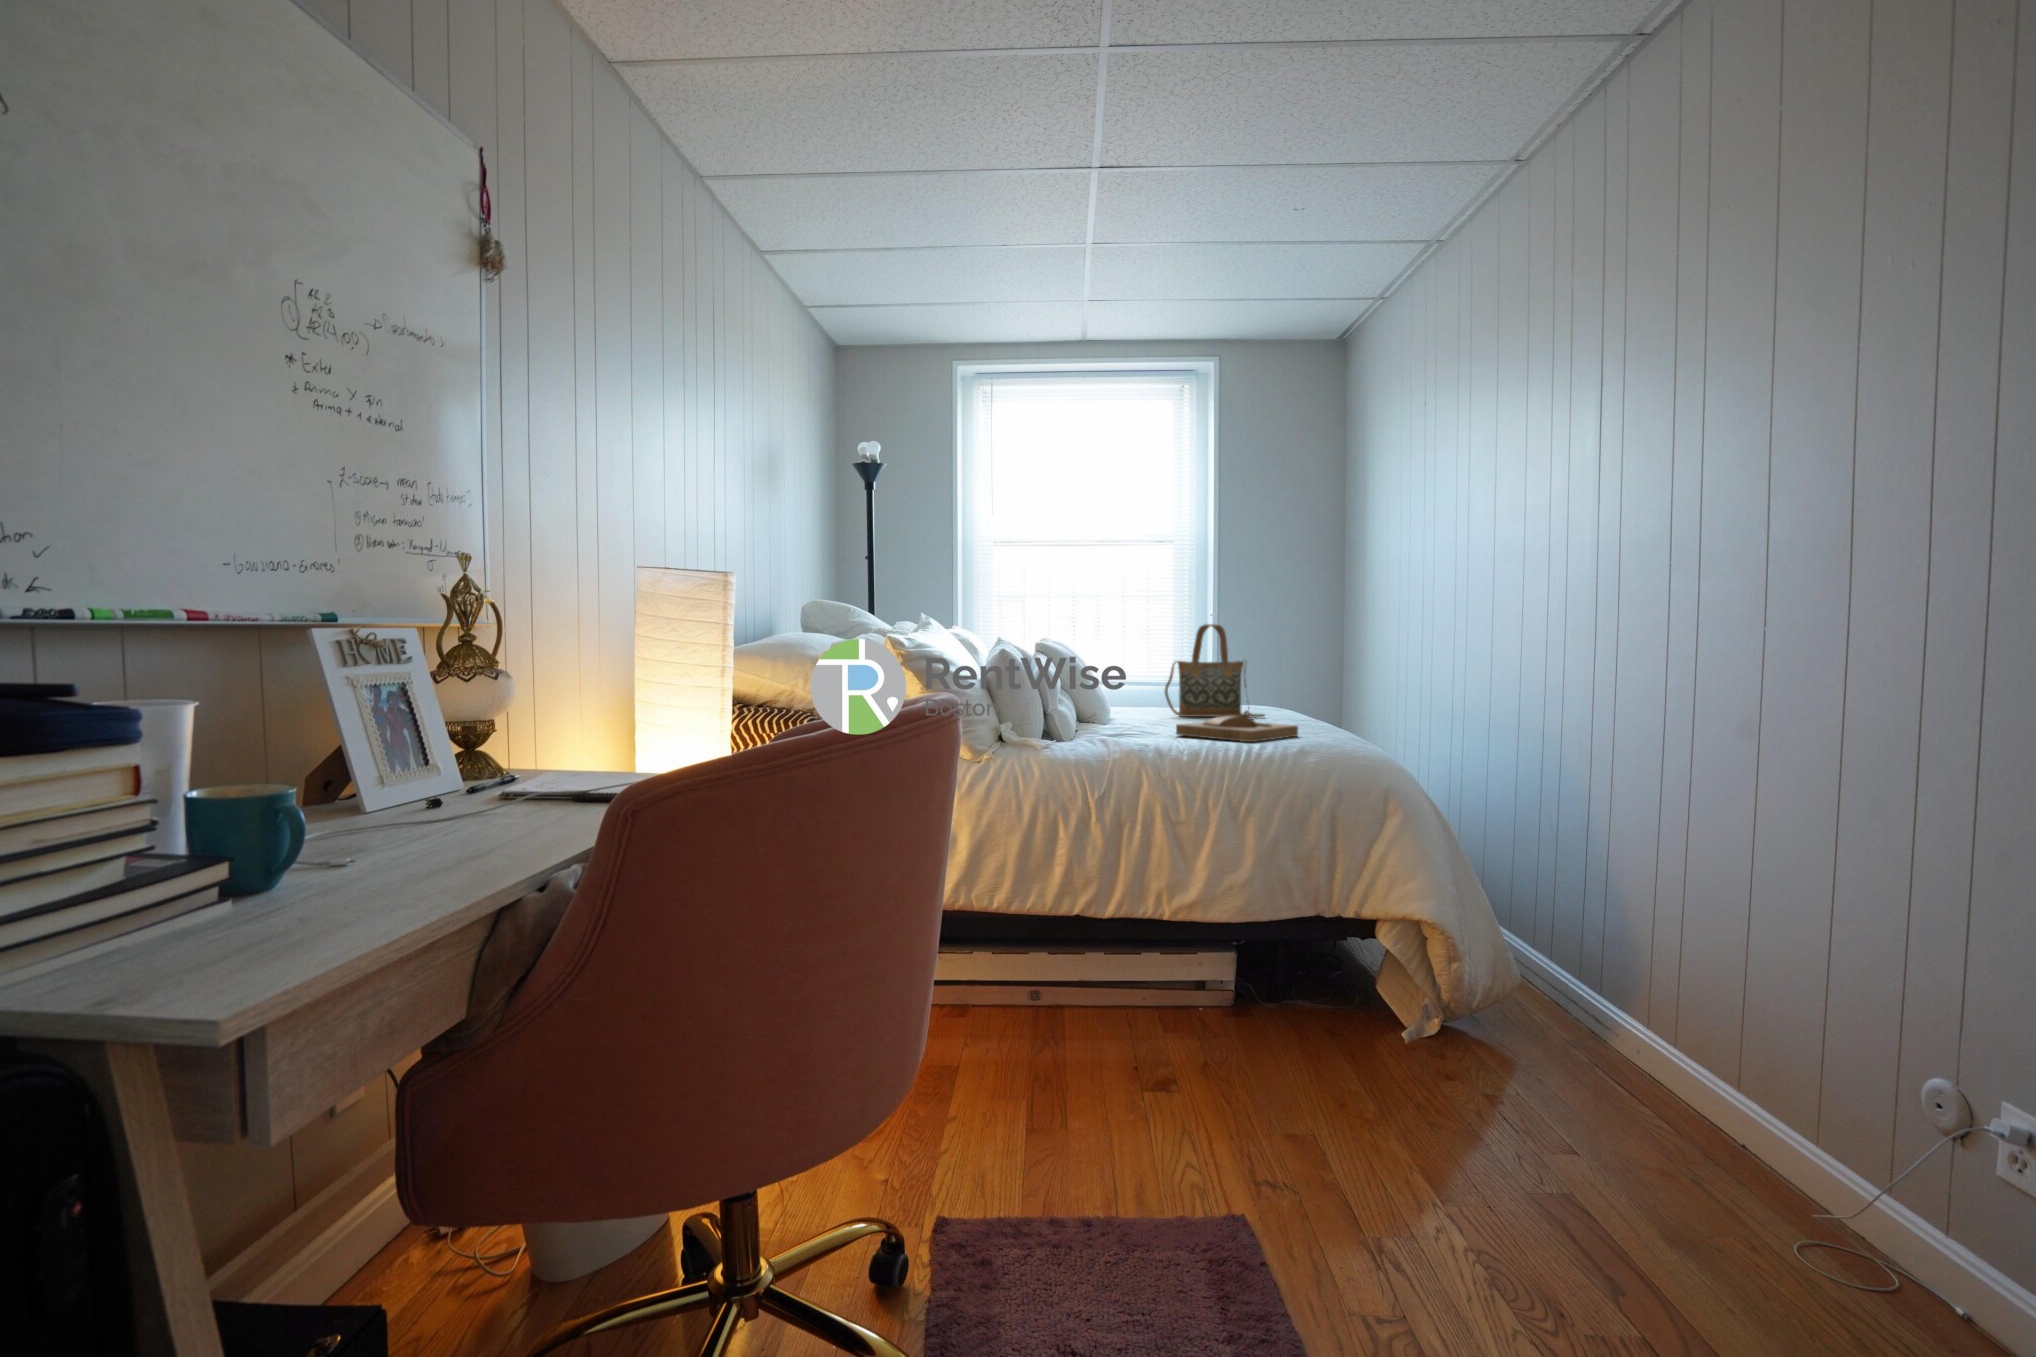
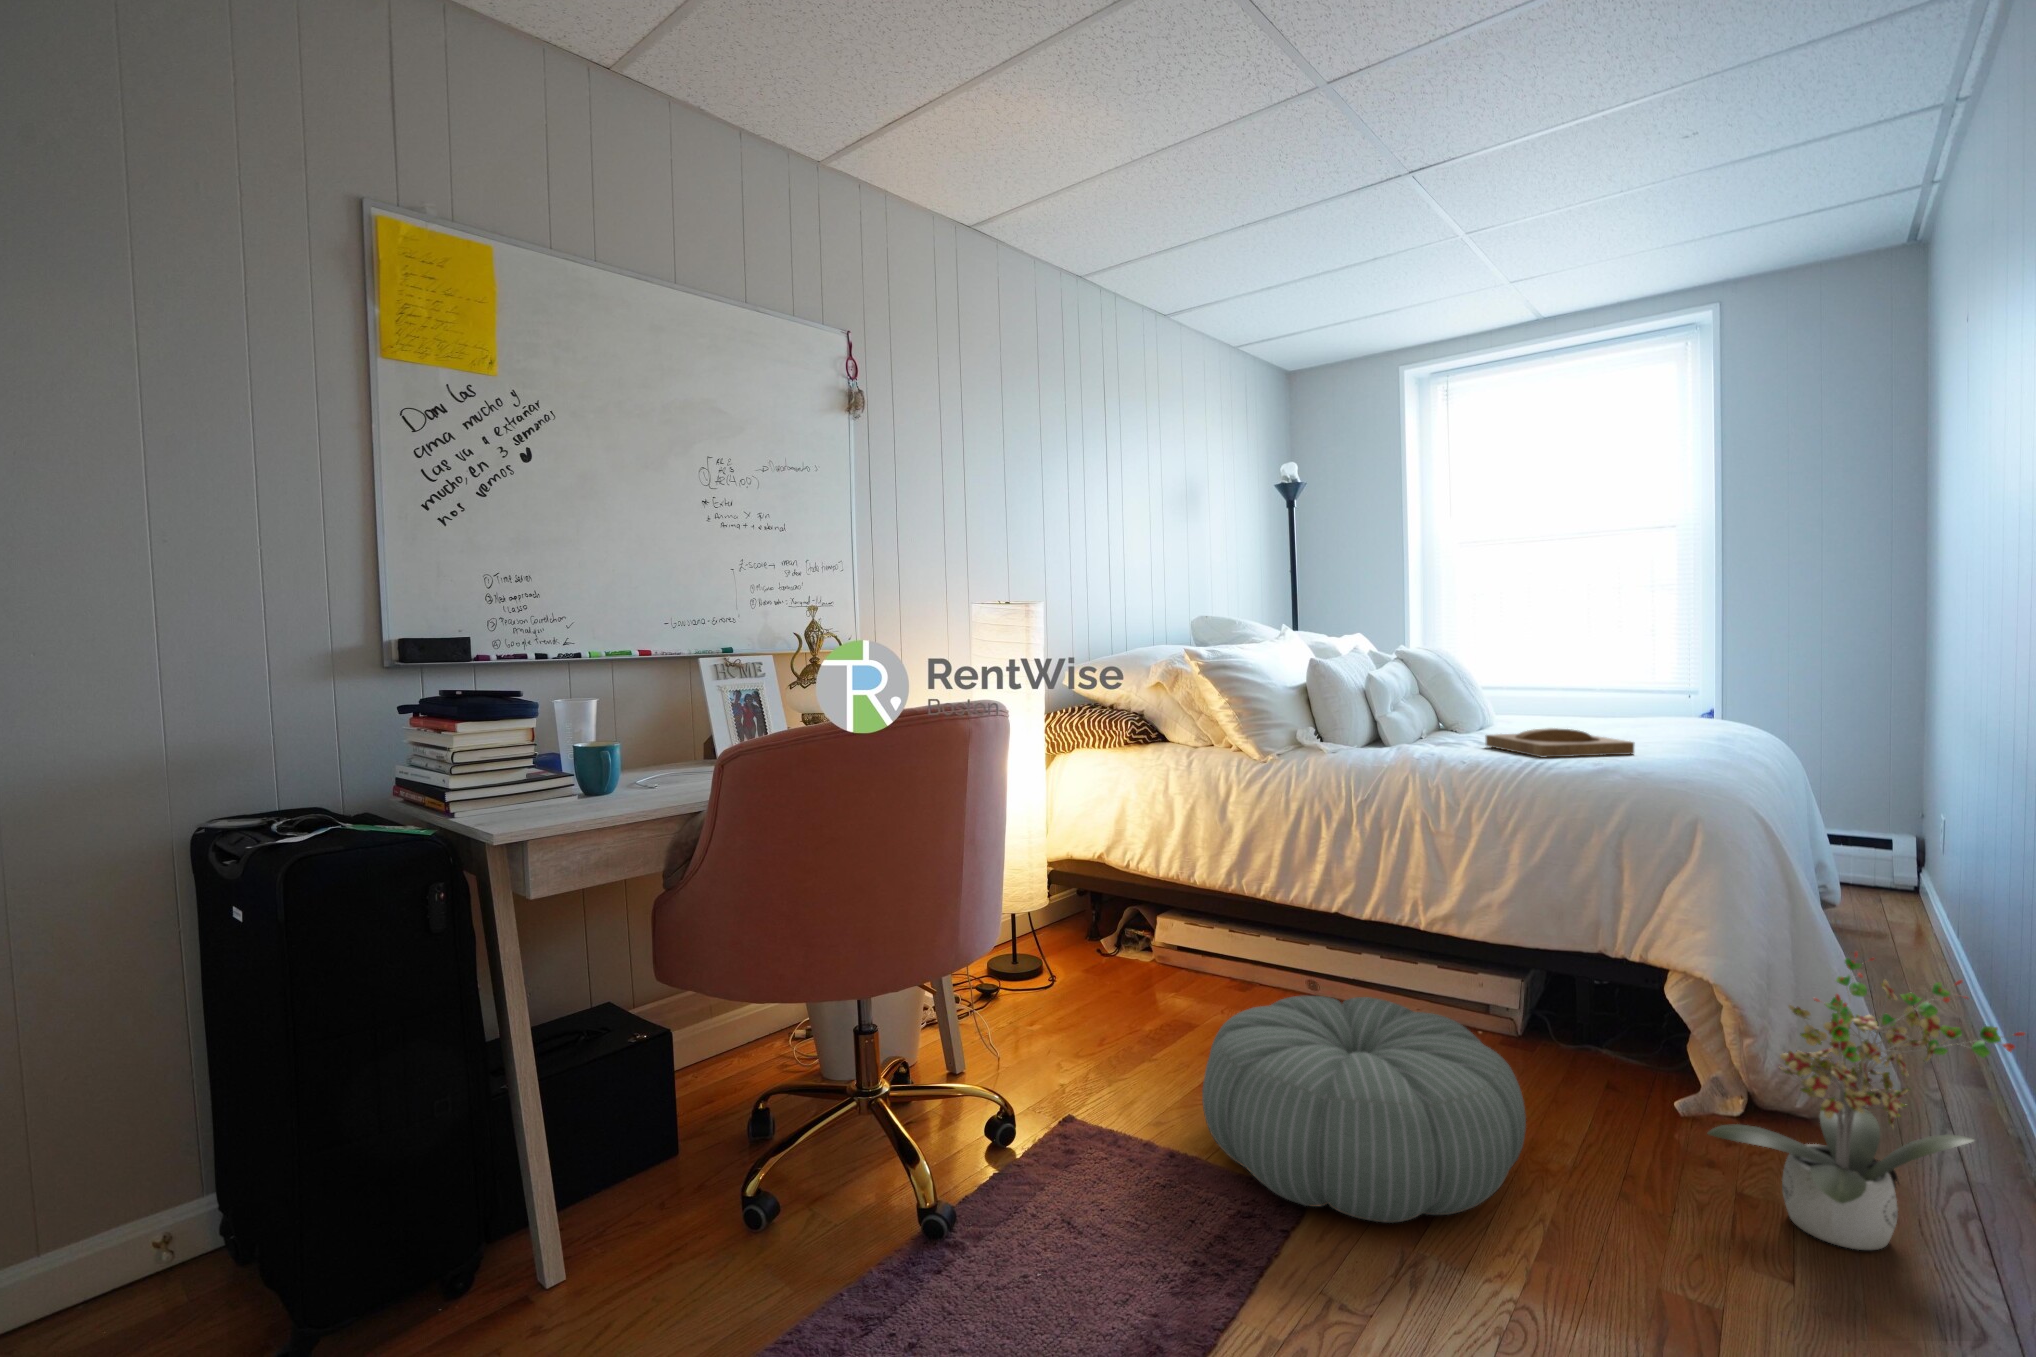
handbag: present [1165,624,1265,718] -> none [1572,622,1702,731]
potted plant: none [1501,881,1709,1118] -> present [1708,952,2025,1250]
pouf: none [1102,994,1433,1232] -> present [1202,996,1526,1223]

